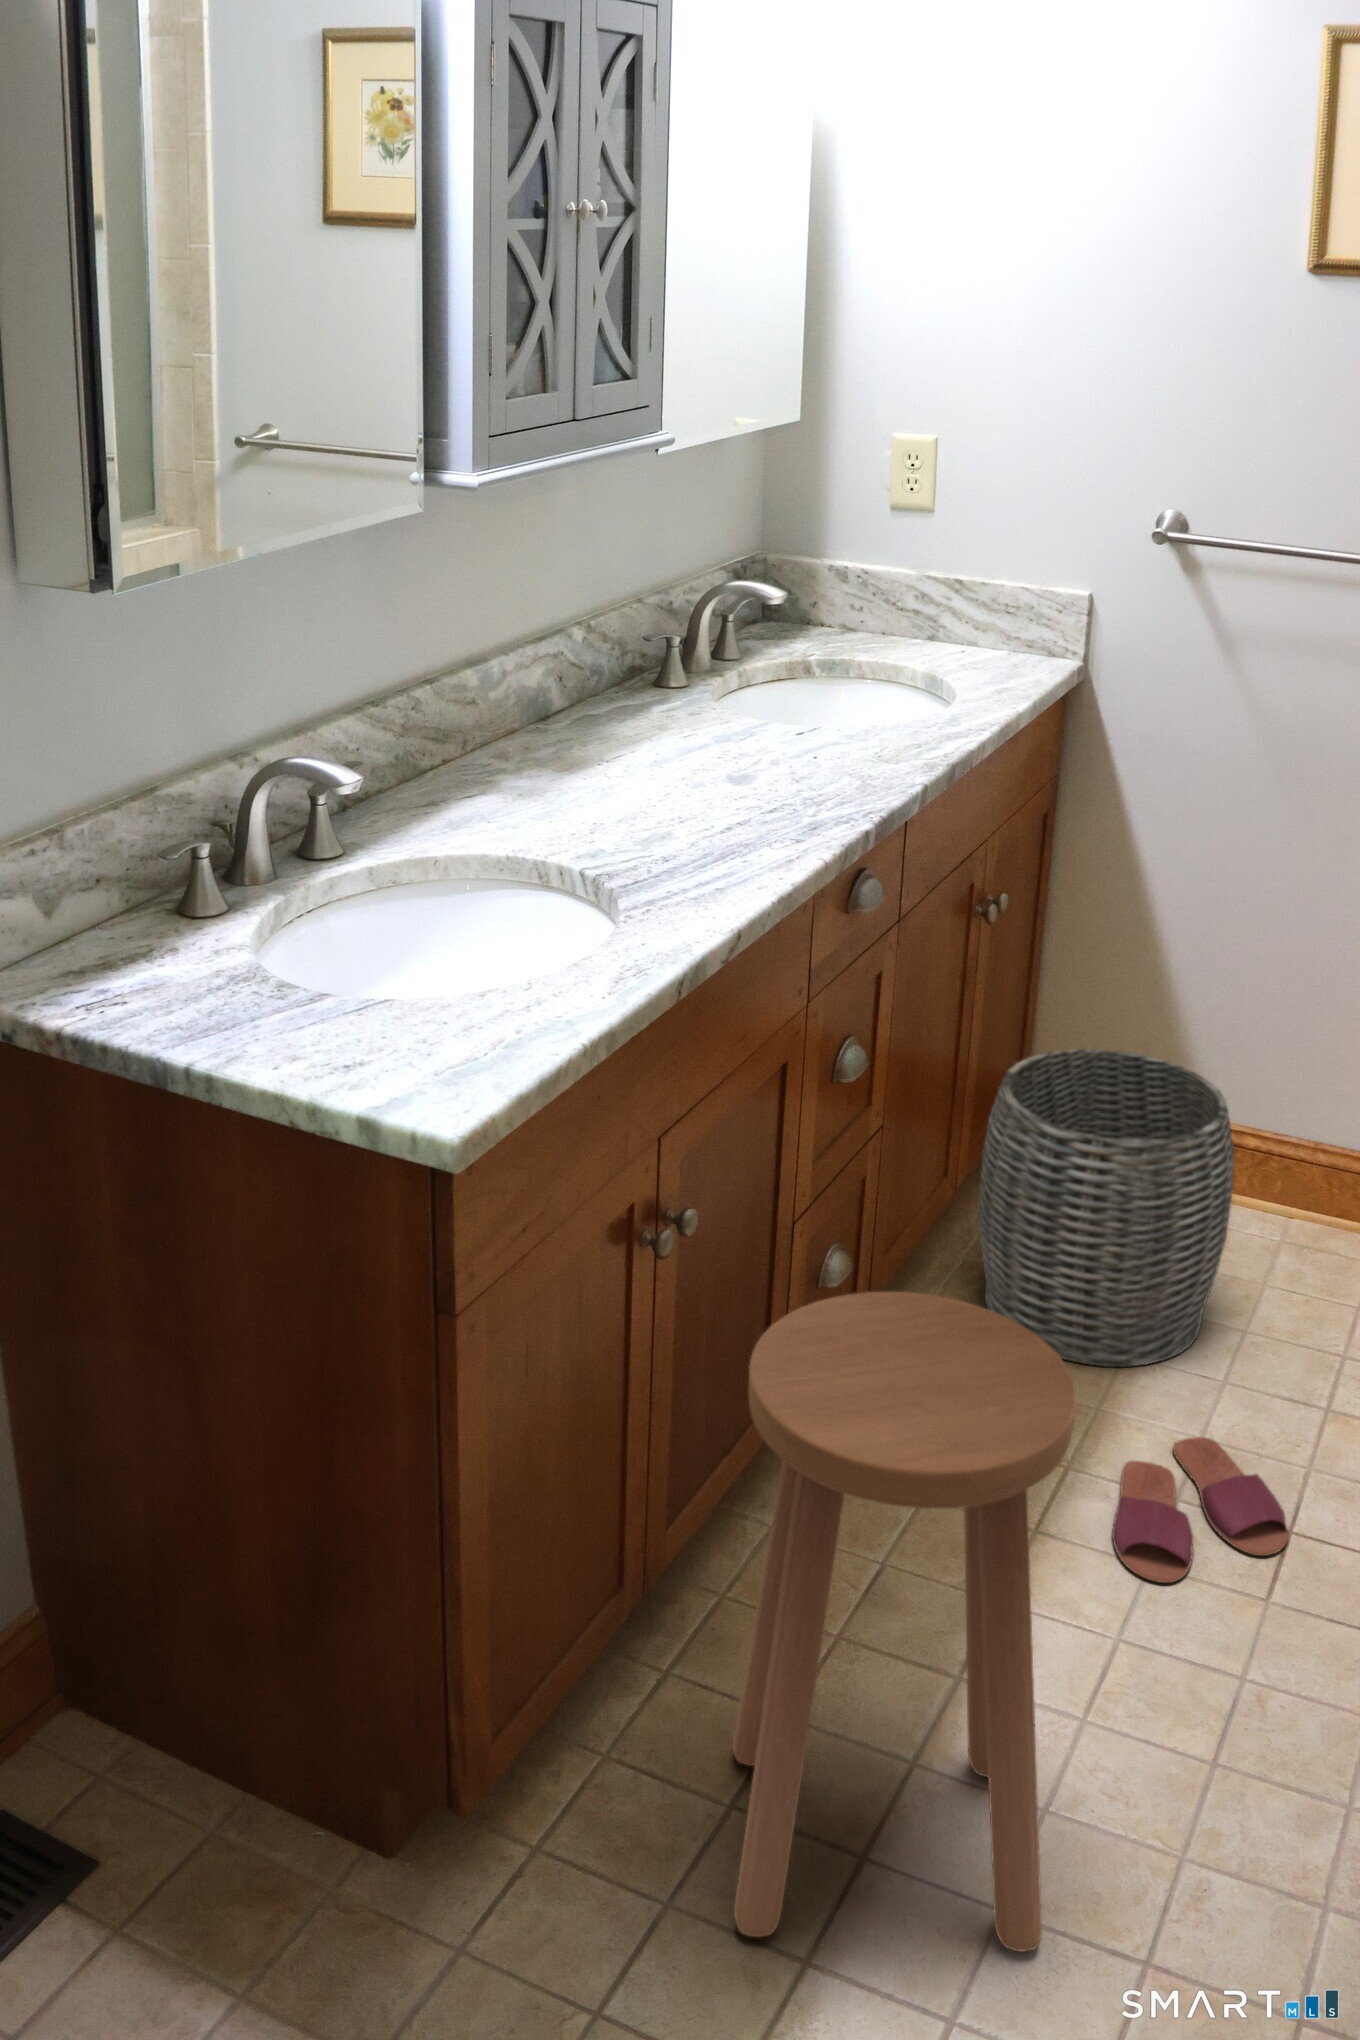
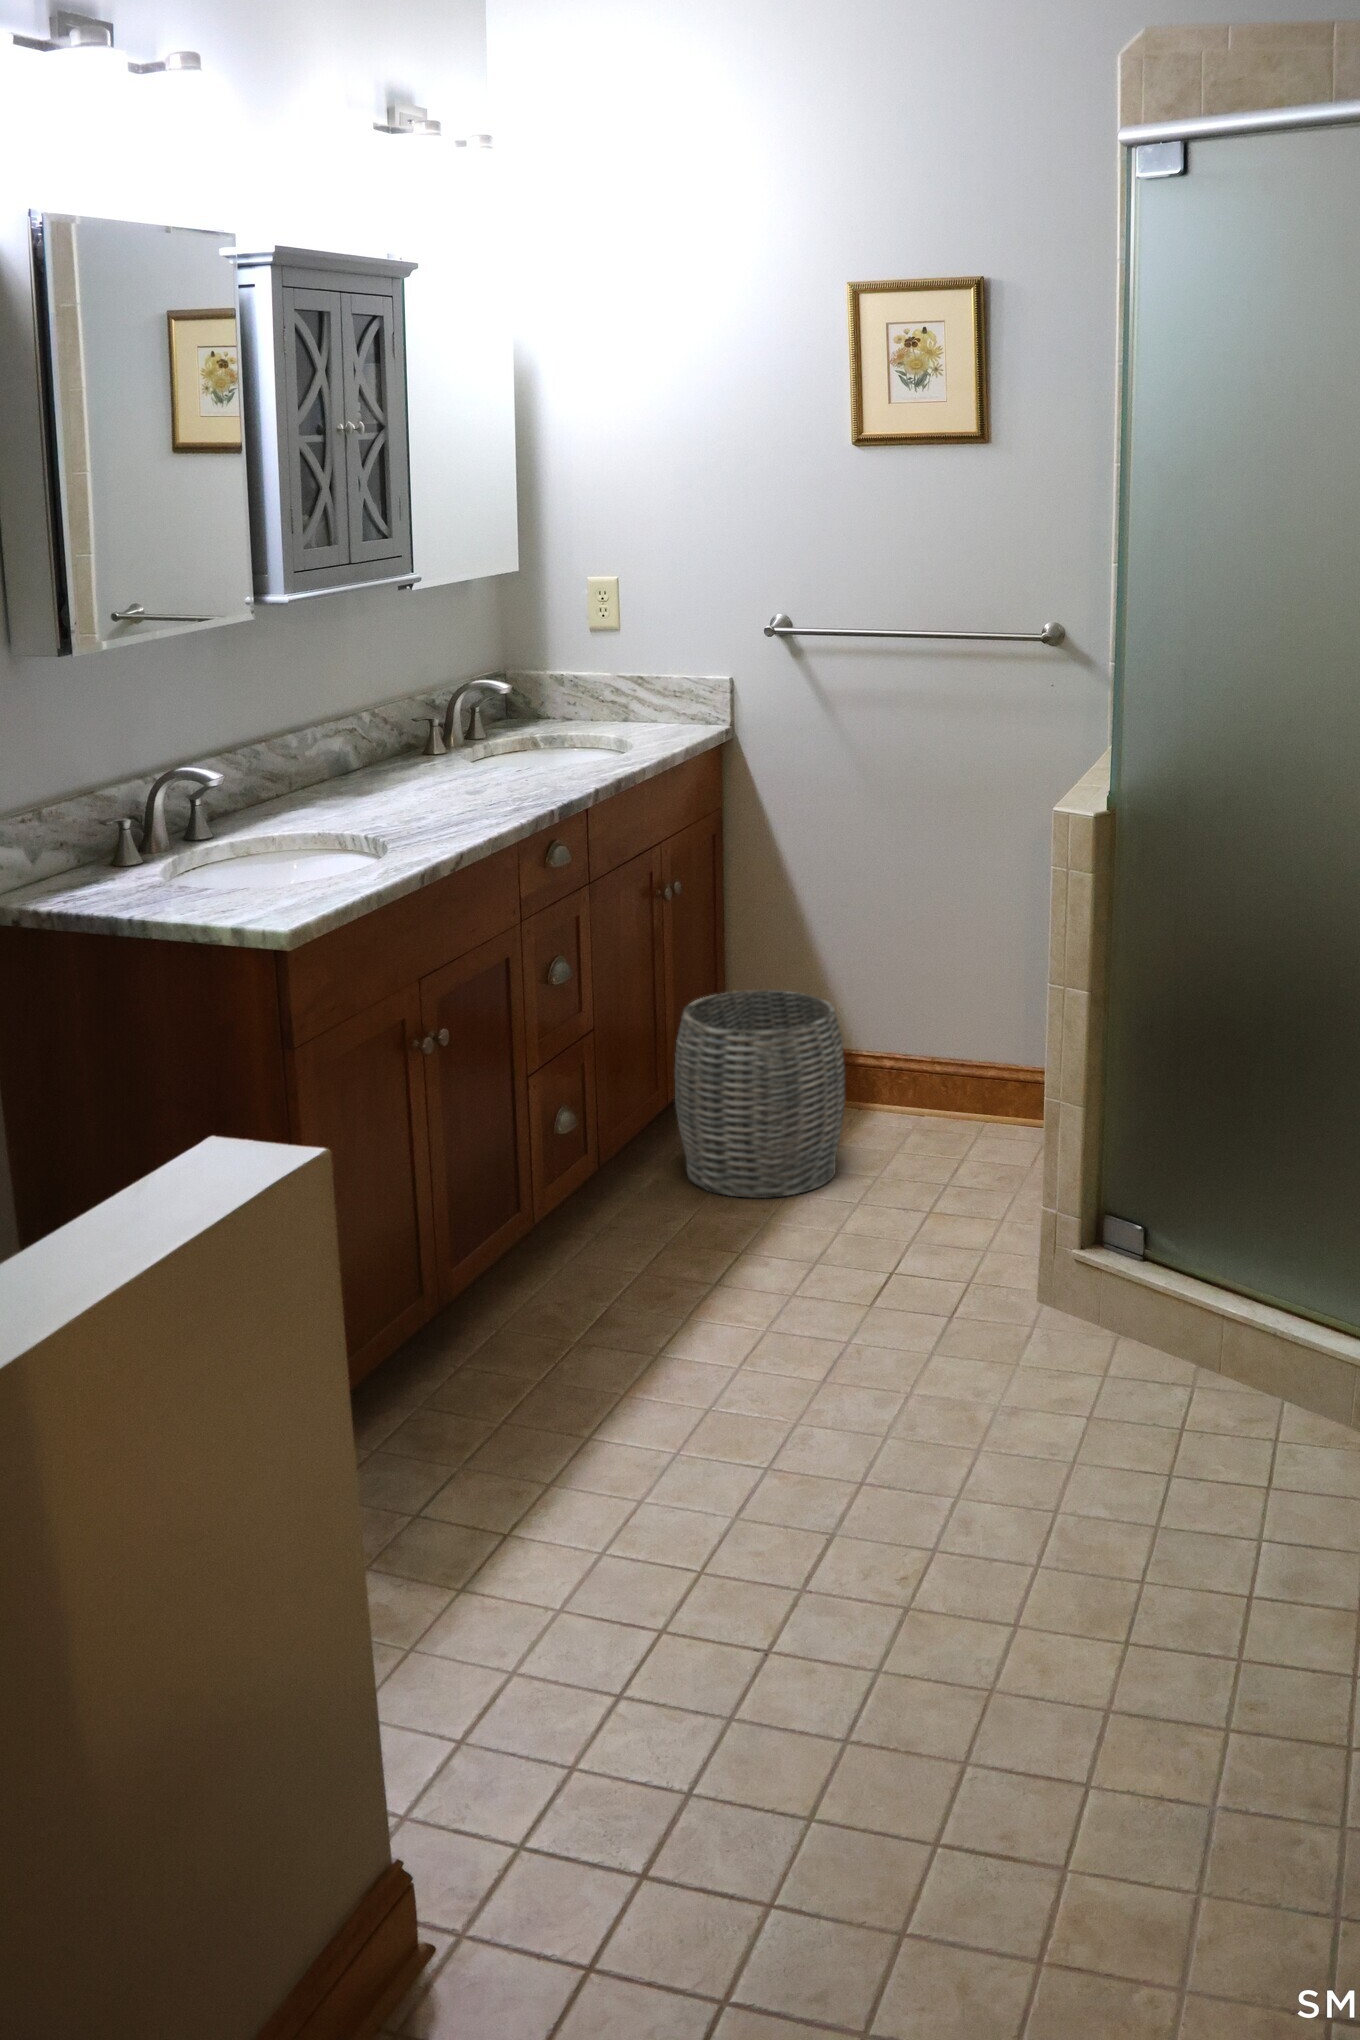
stool: present [733,1292,1076,1952] -> none [479,1056,681,1449]
slippers: present [1112,1437,1288,1583] -> none [755,1223,870,1290]

